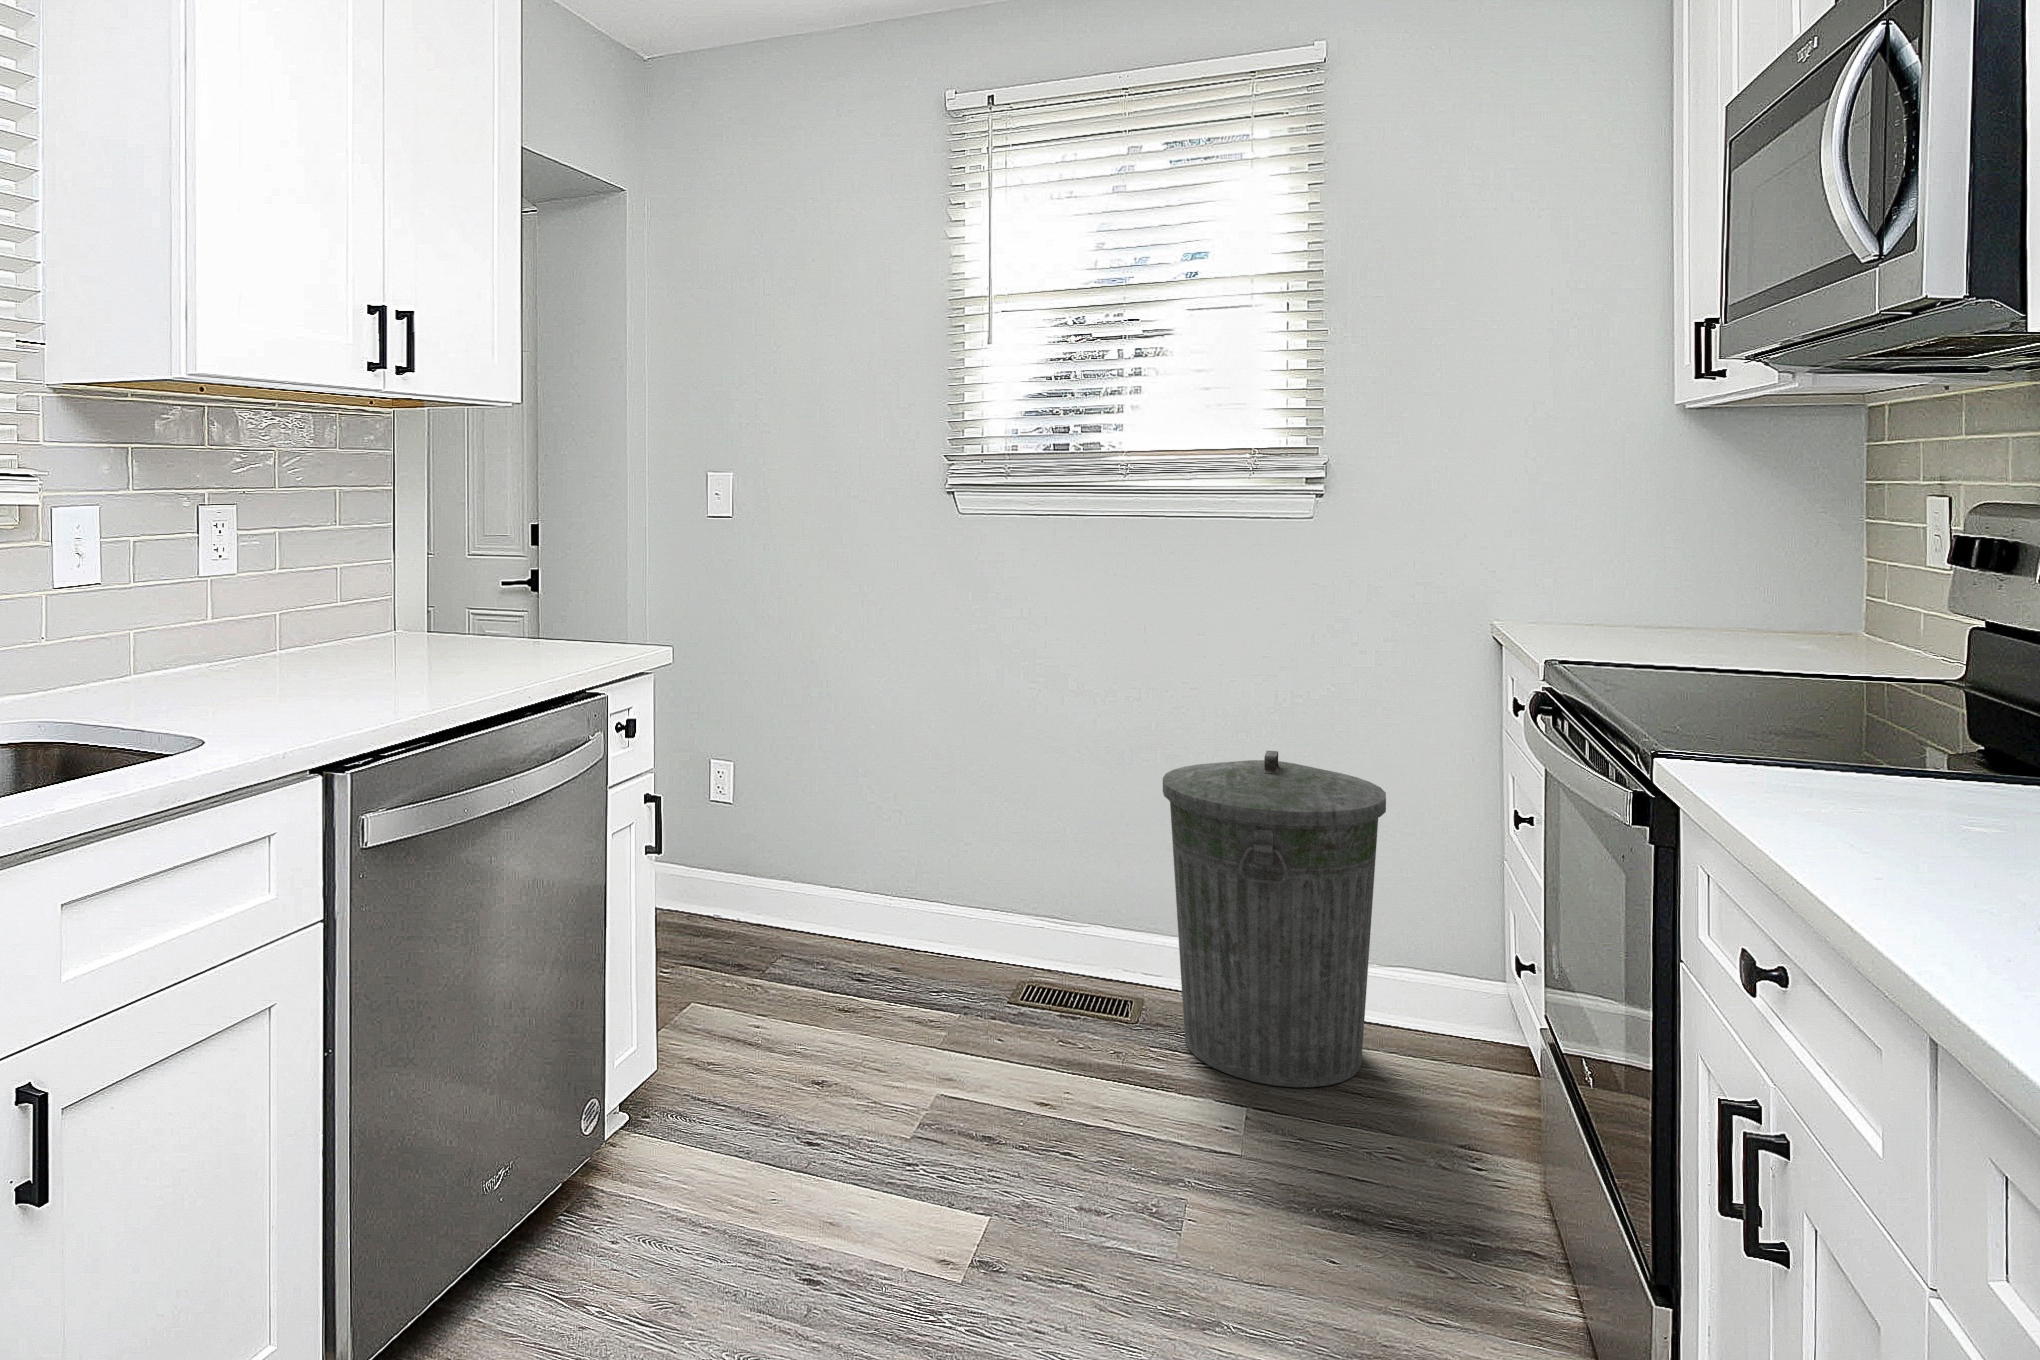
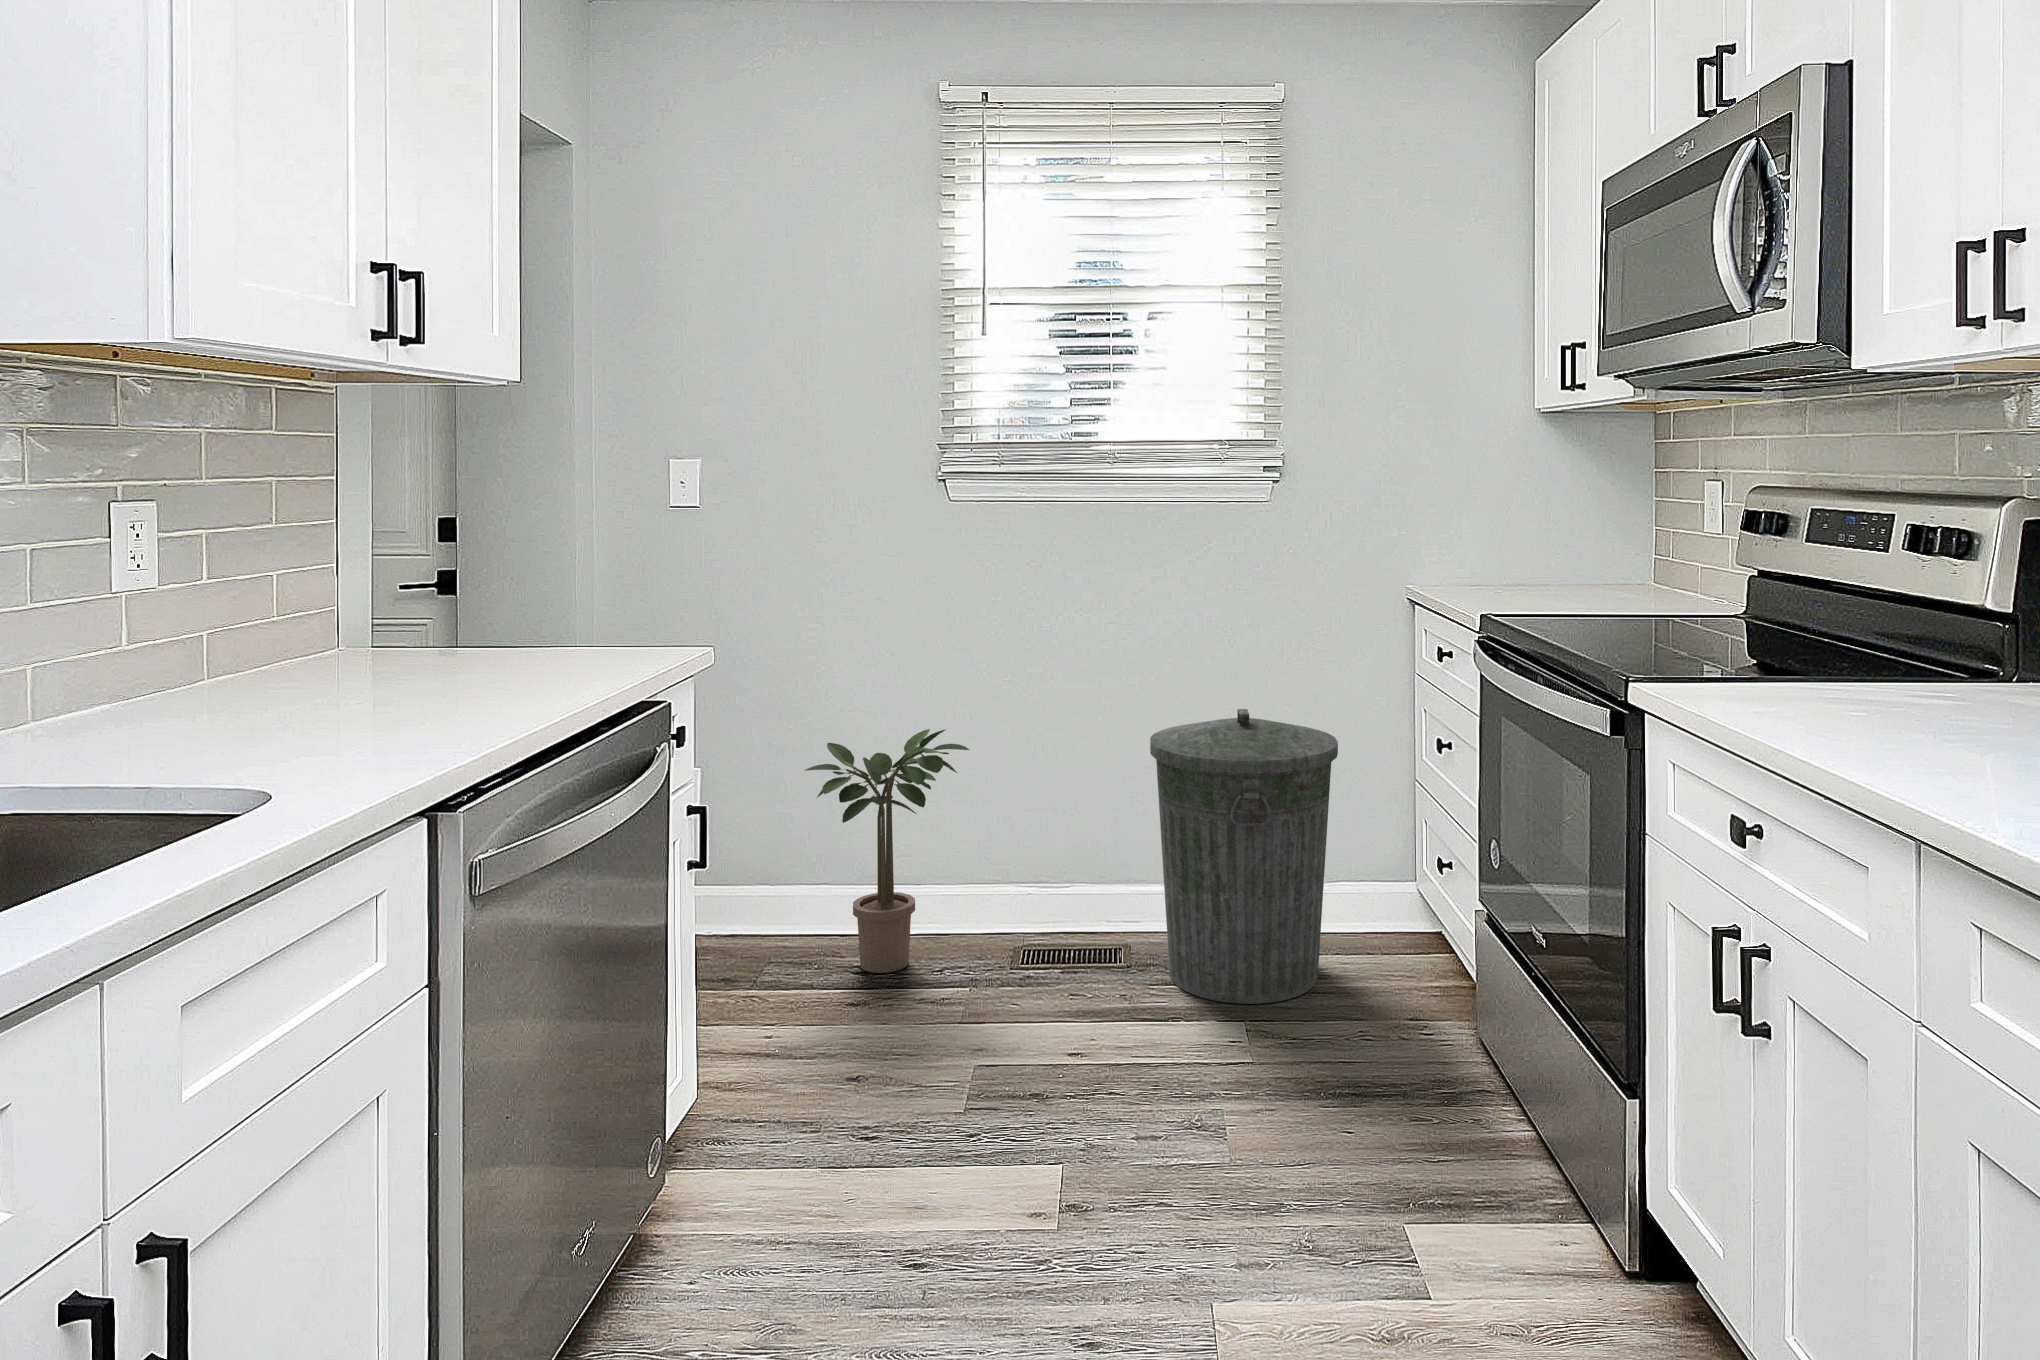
potted plant: none [820,744,979,984] -> present [805,729,969,973]

